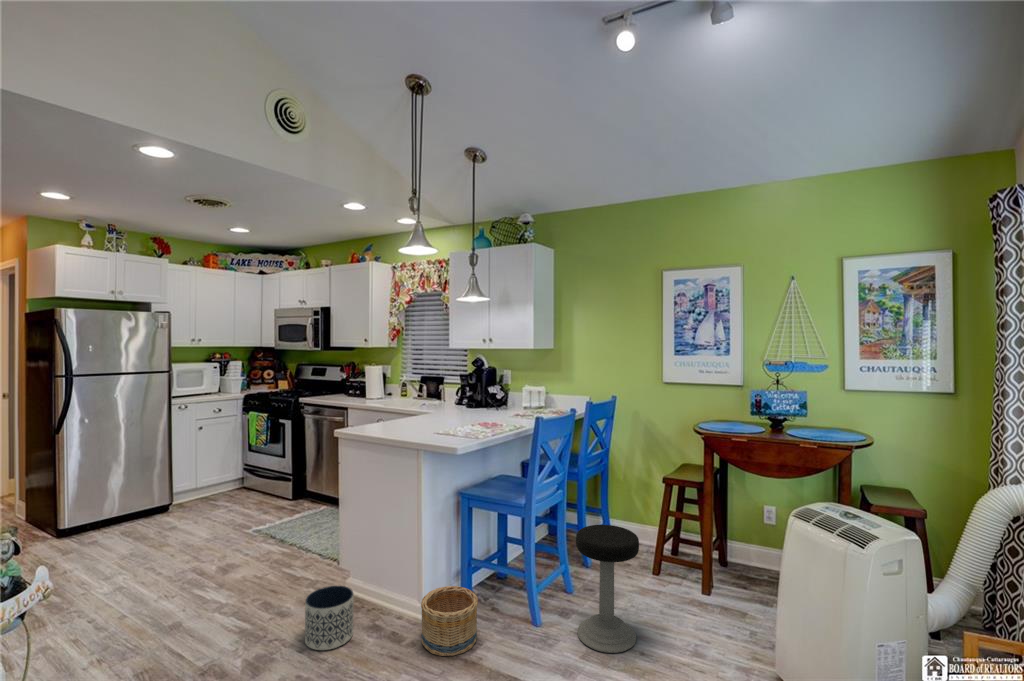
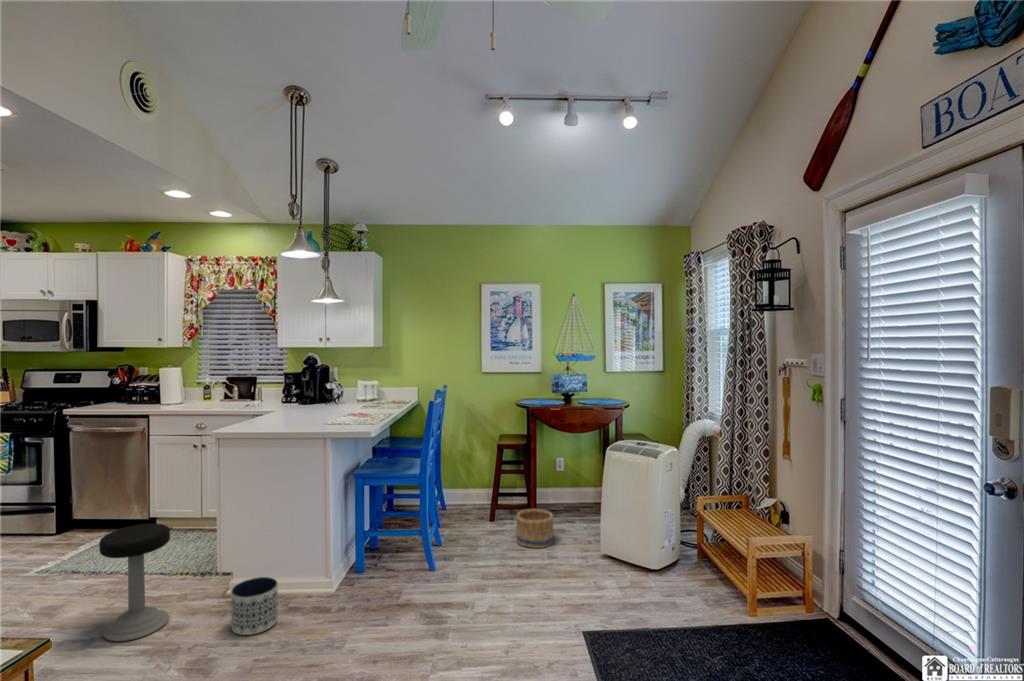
stool: present [576,525,639,653] -> present [99,523,170,641]
basket: present [421,586,478,656] -> present [516,508,554,548]

